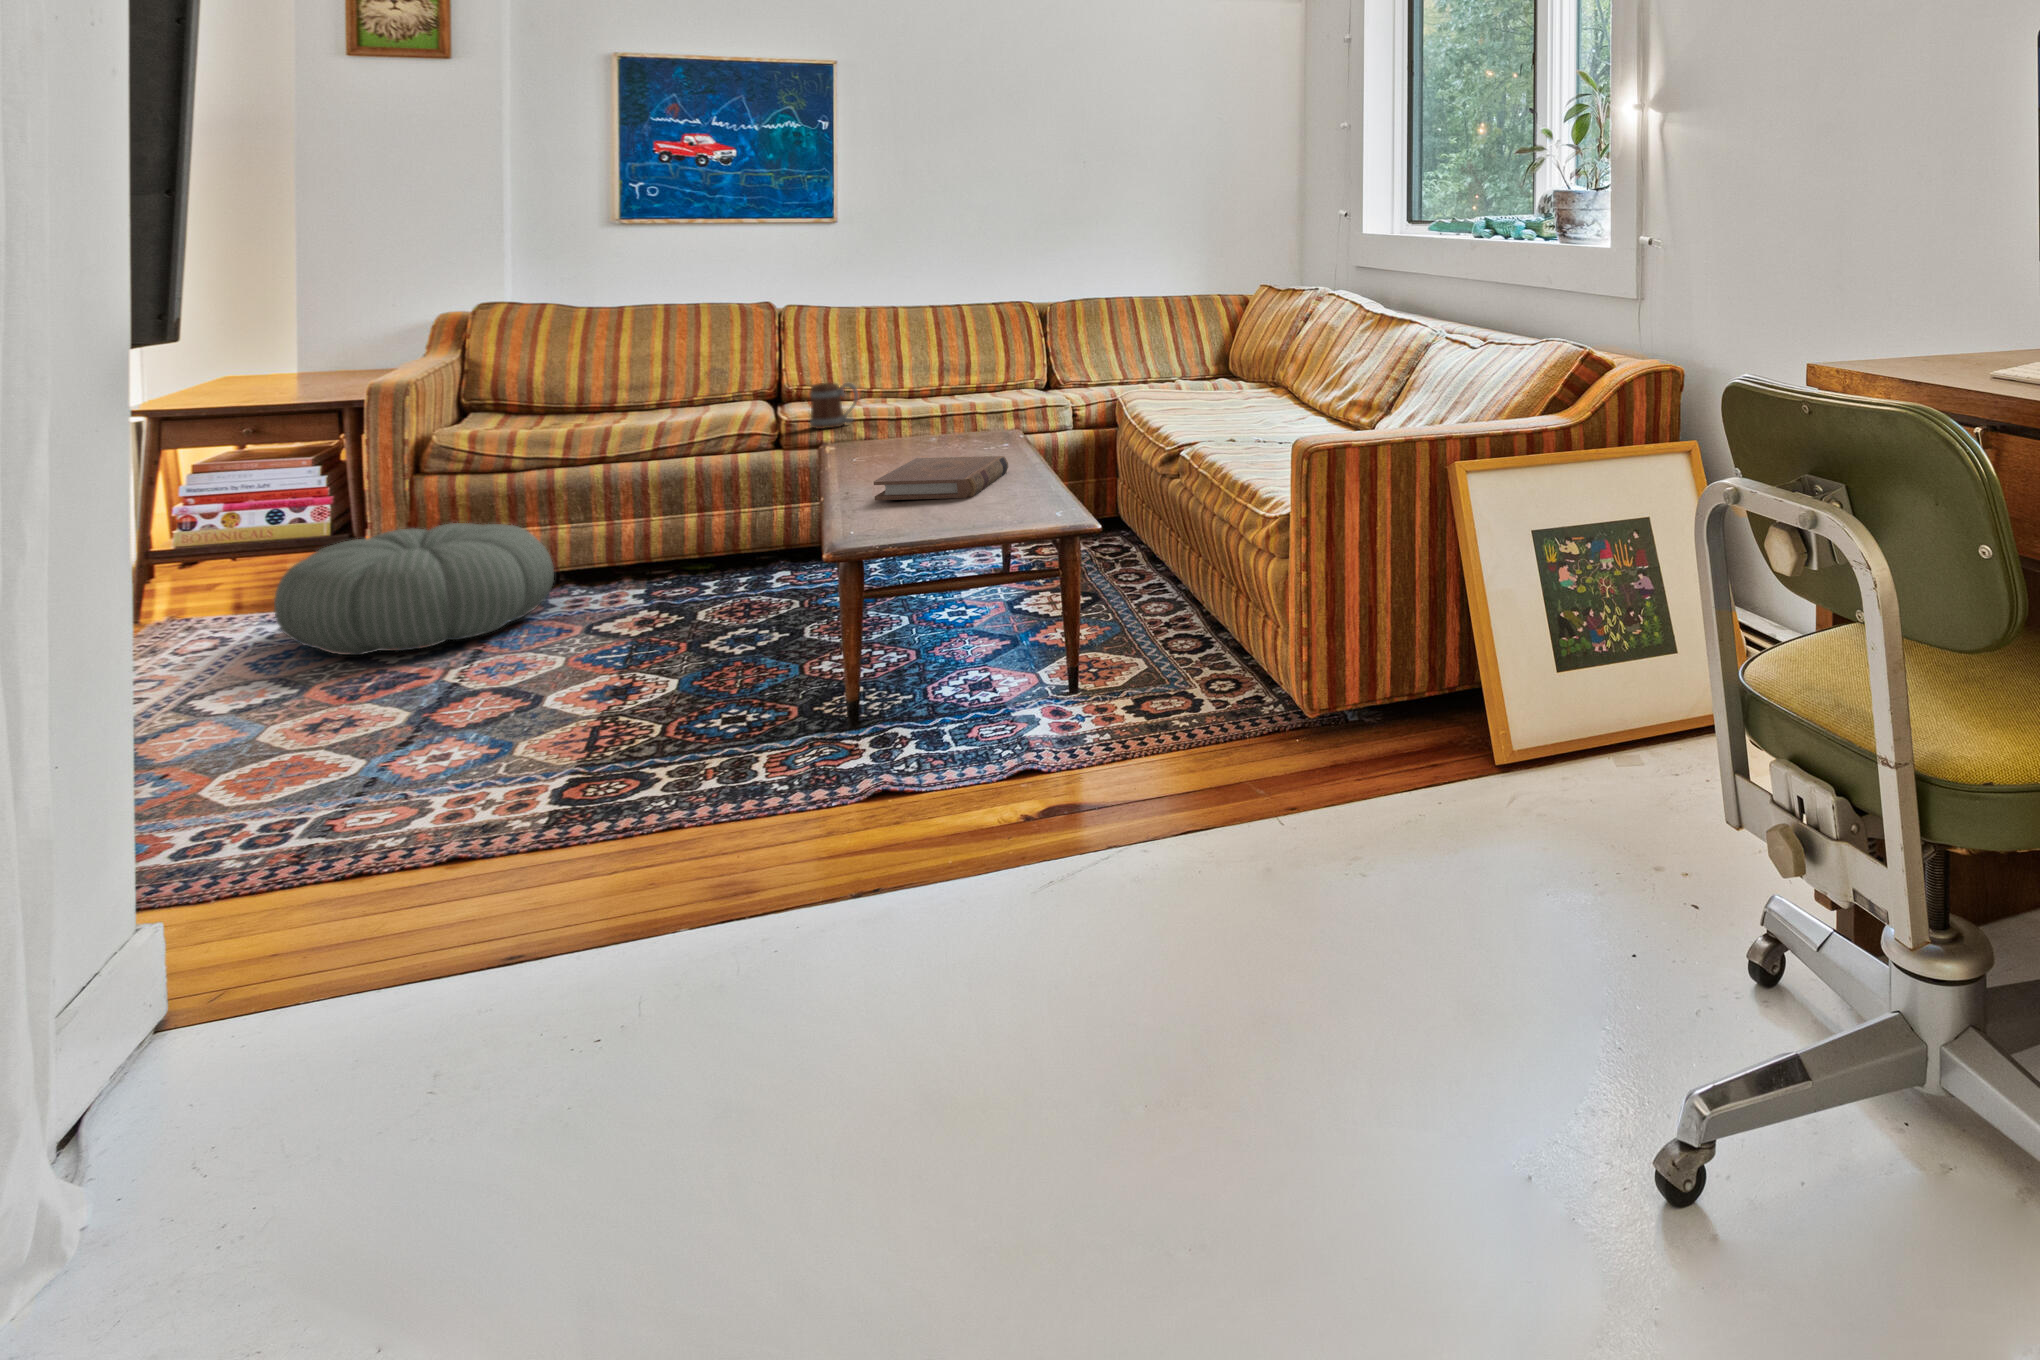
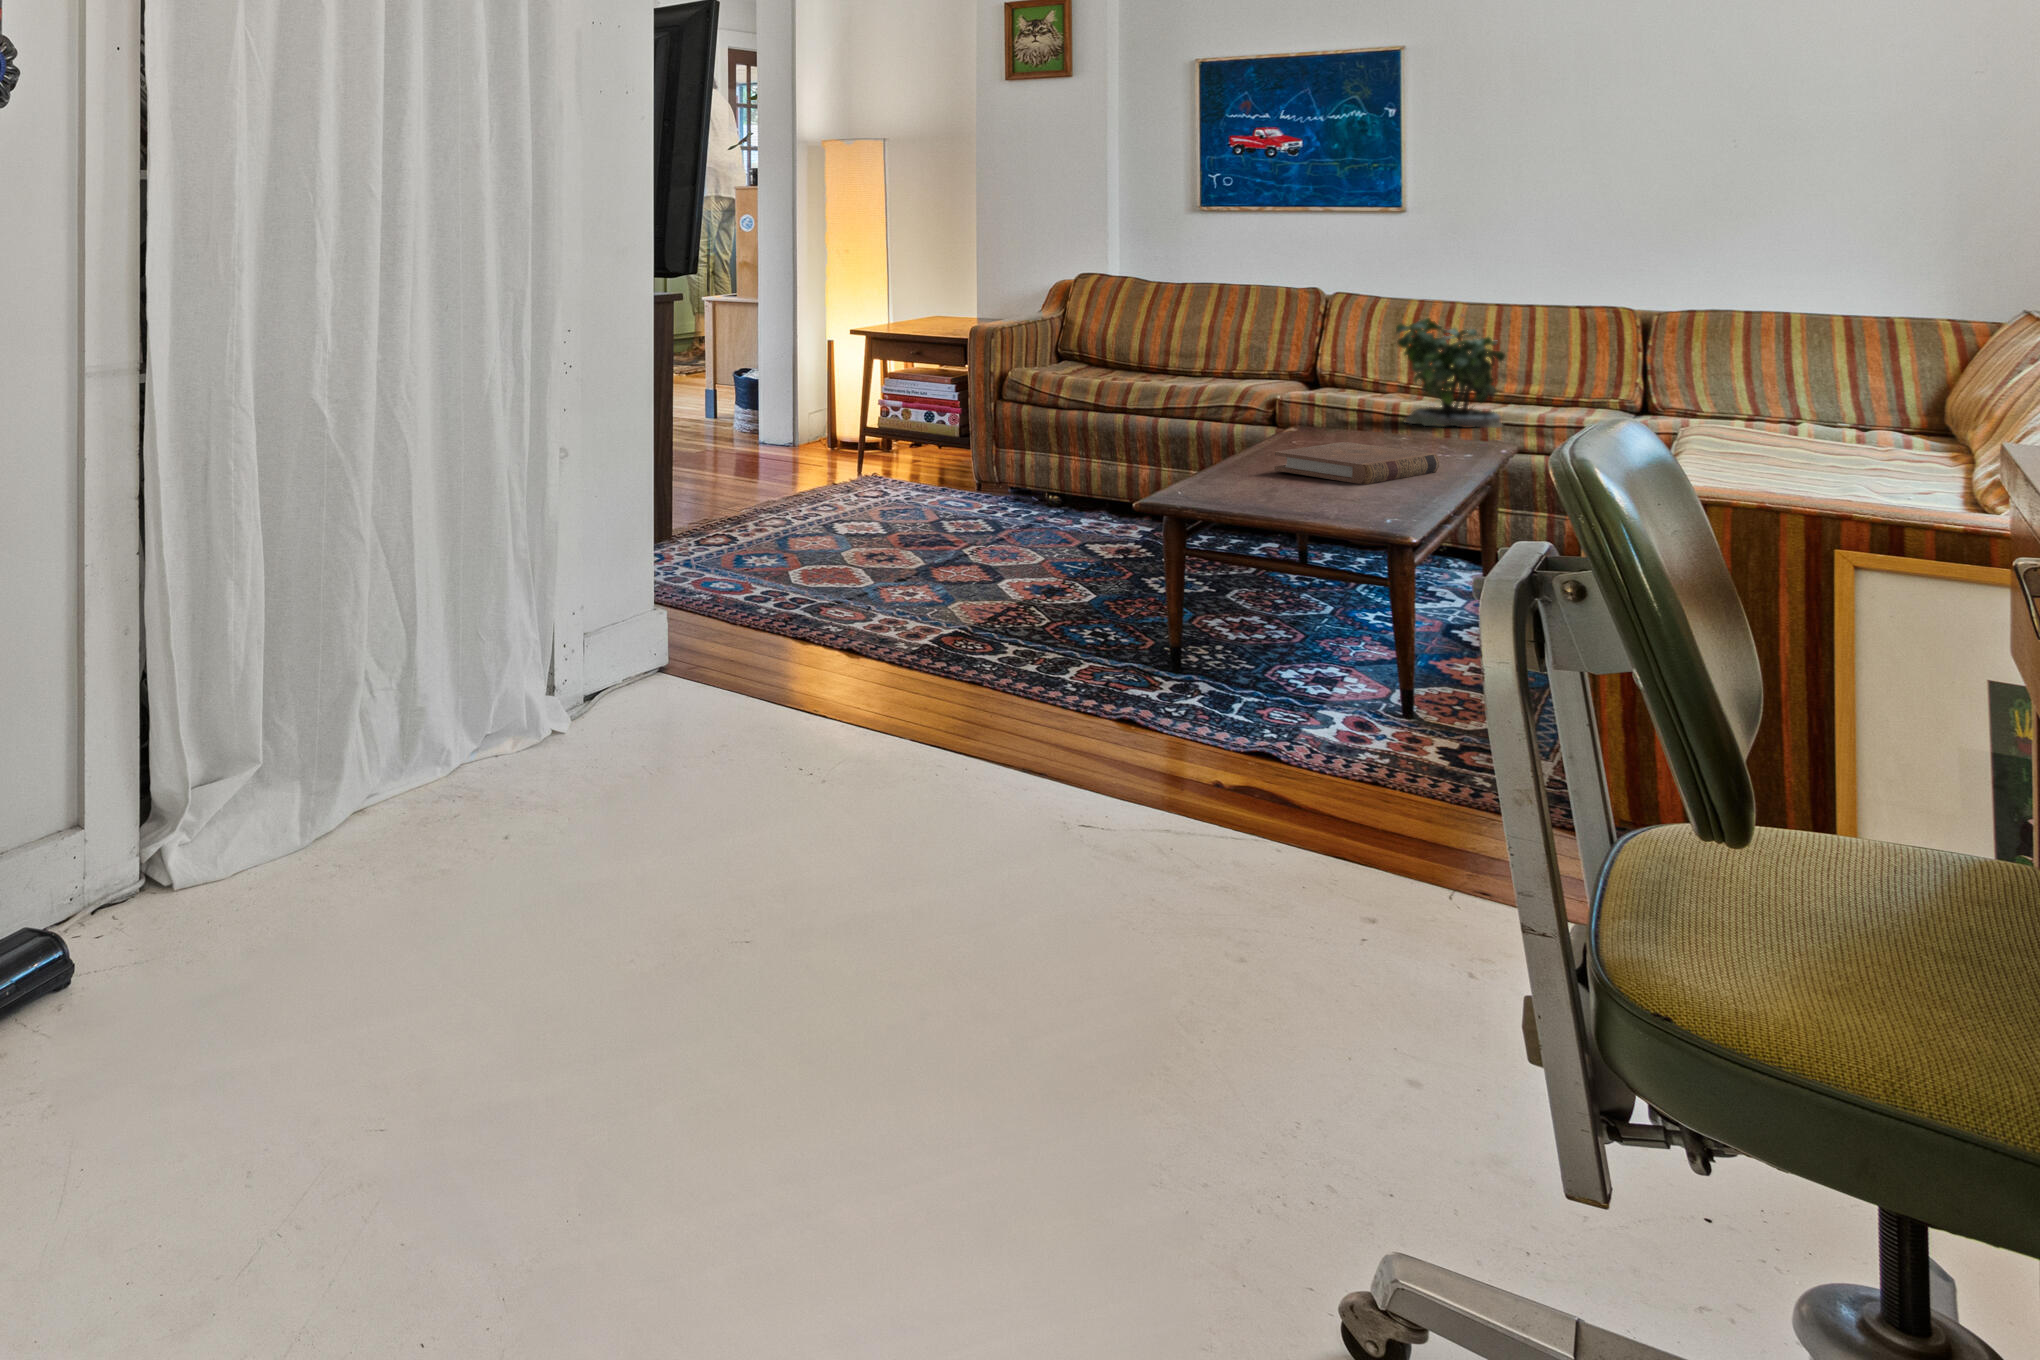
potted plant: none [885,321,994,428] -> present [1396,318,1505,428]
mug: present [810,382,858,429] -> none [1316,368,1368,414]
pouf: present [274,523,554,655] -> none [892,439,1064,527]

